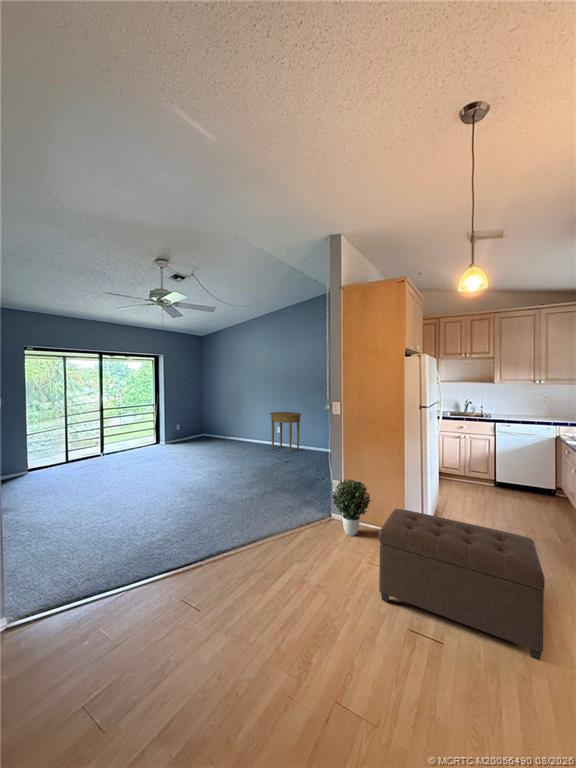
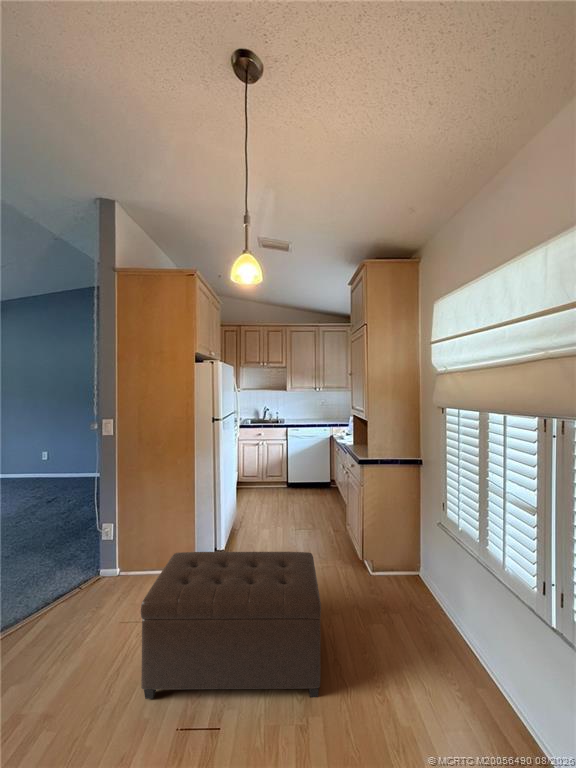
side table: present [270,412,301,452] -> none [29,430,81,485]
potted plant: present [332,479,371,536] -> none [92,520,151,598]

